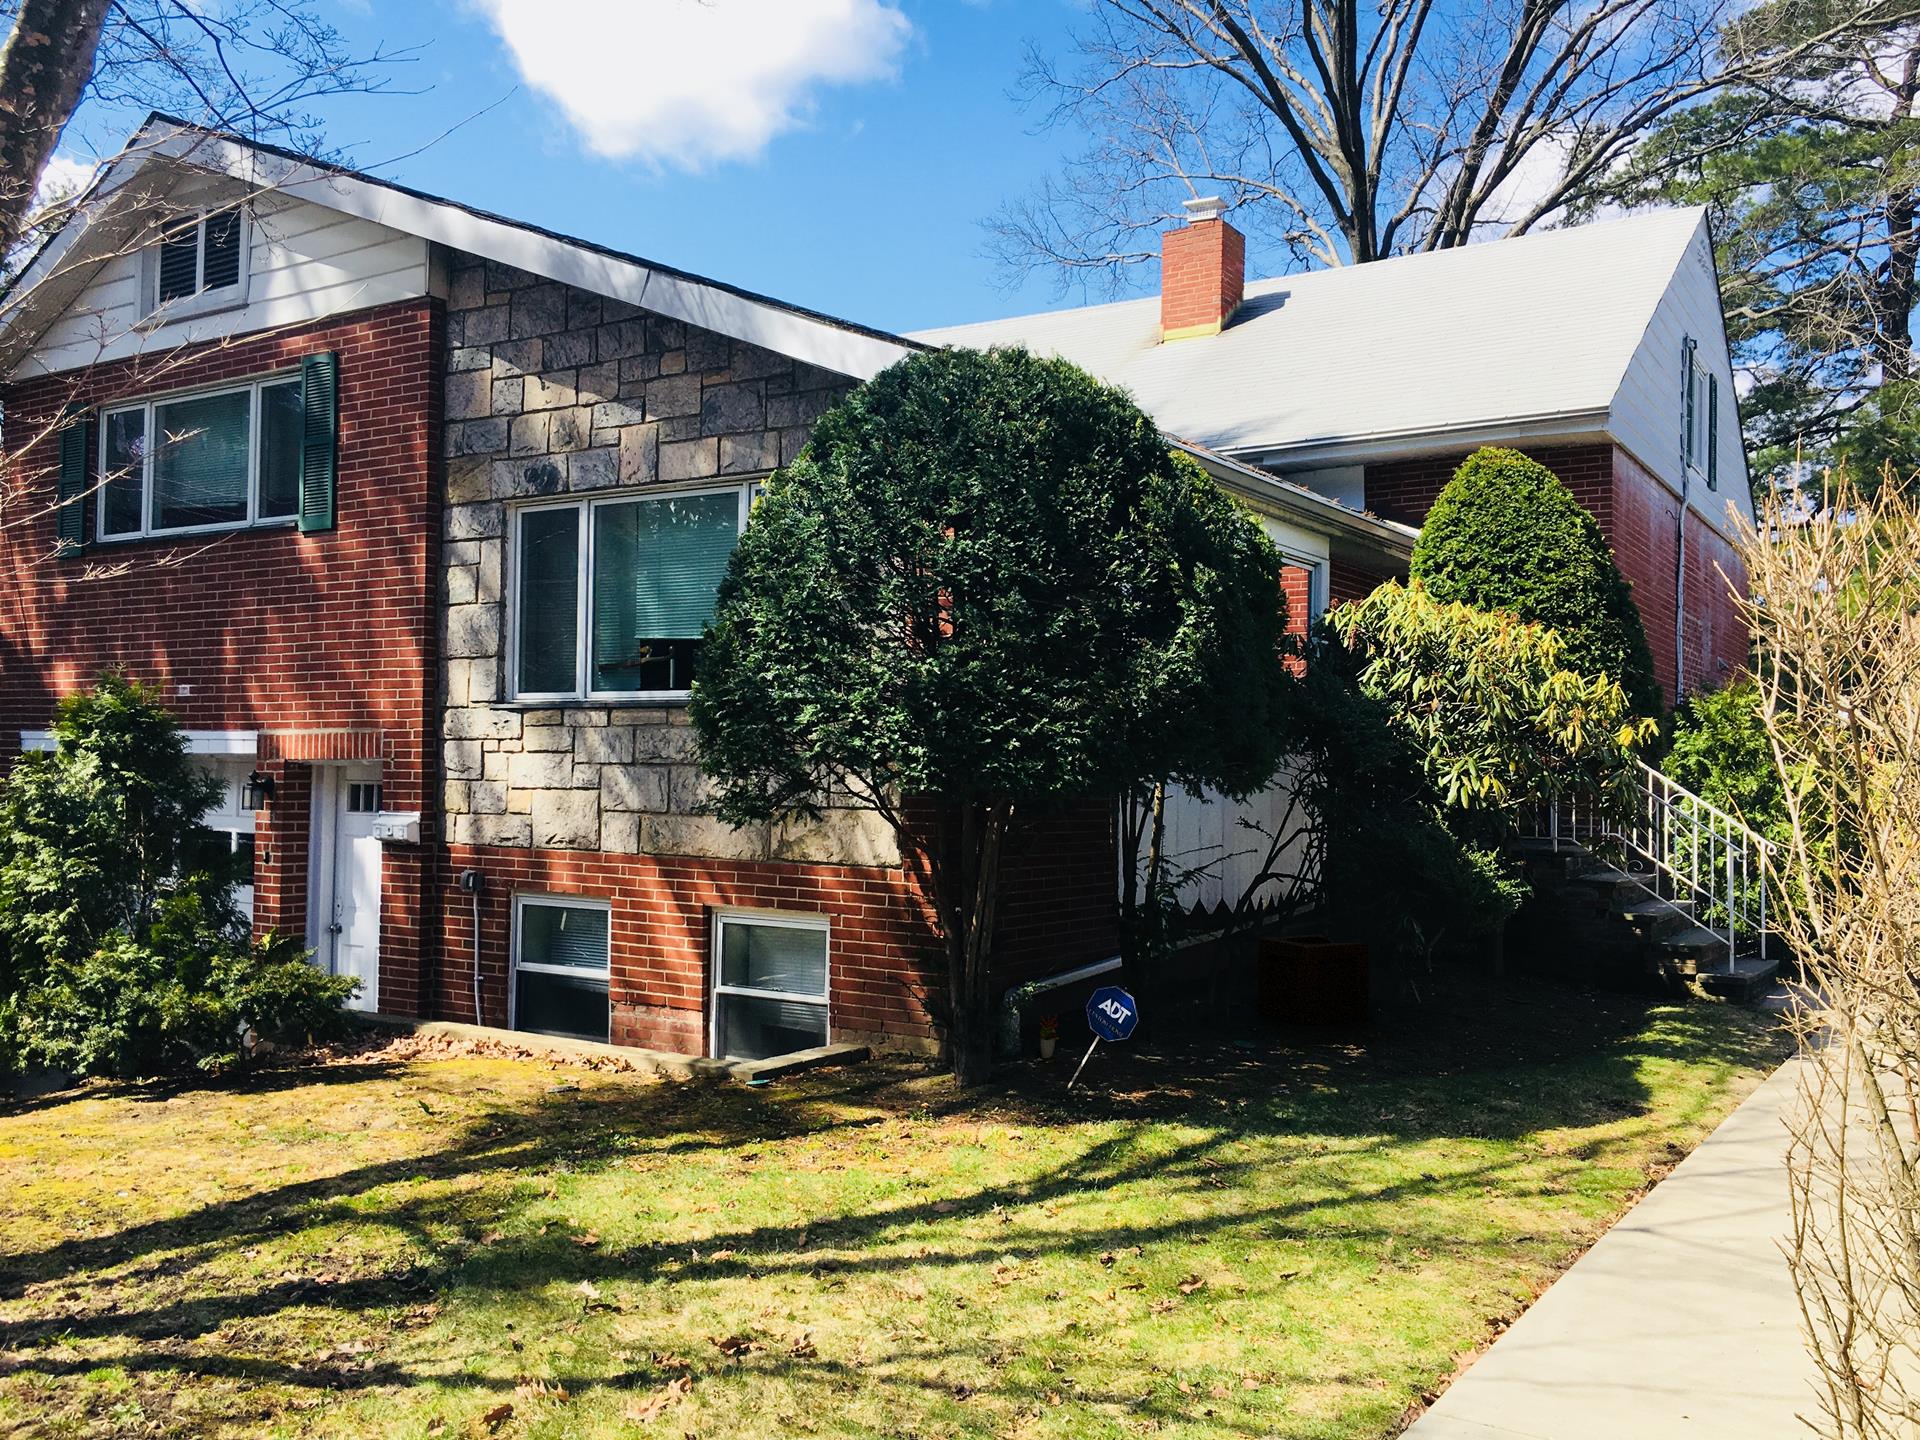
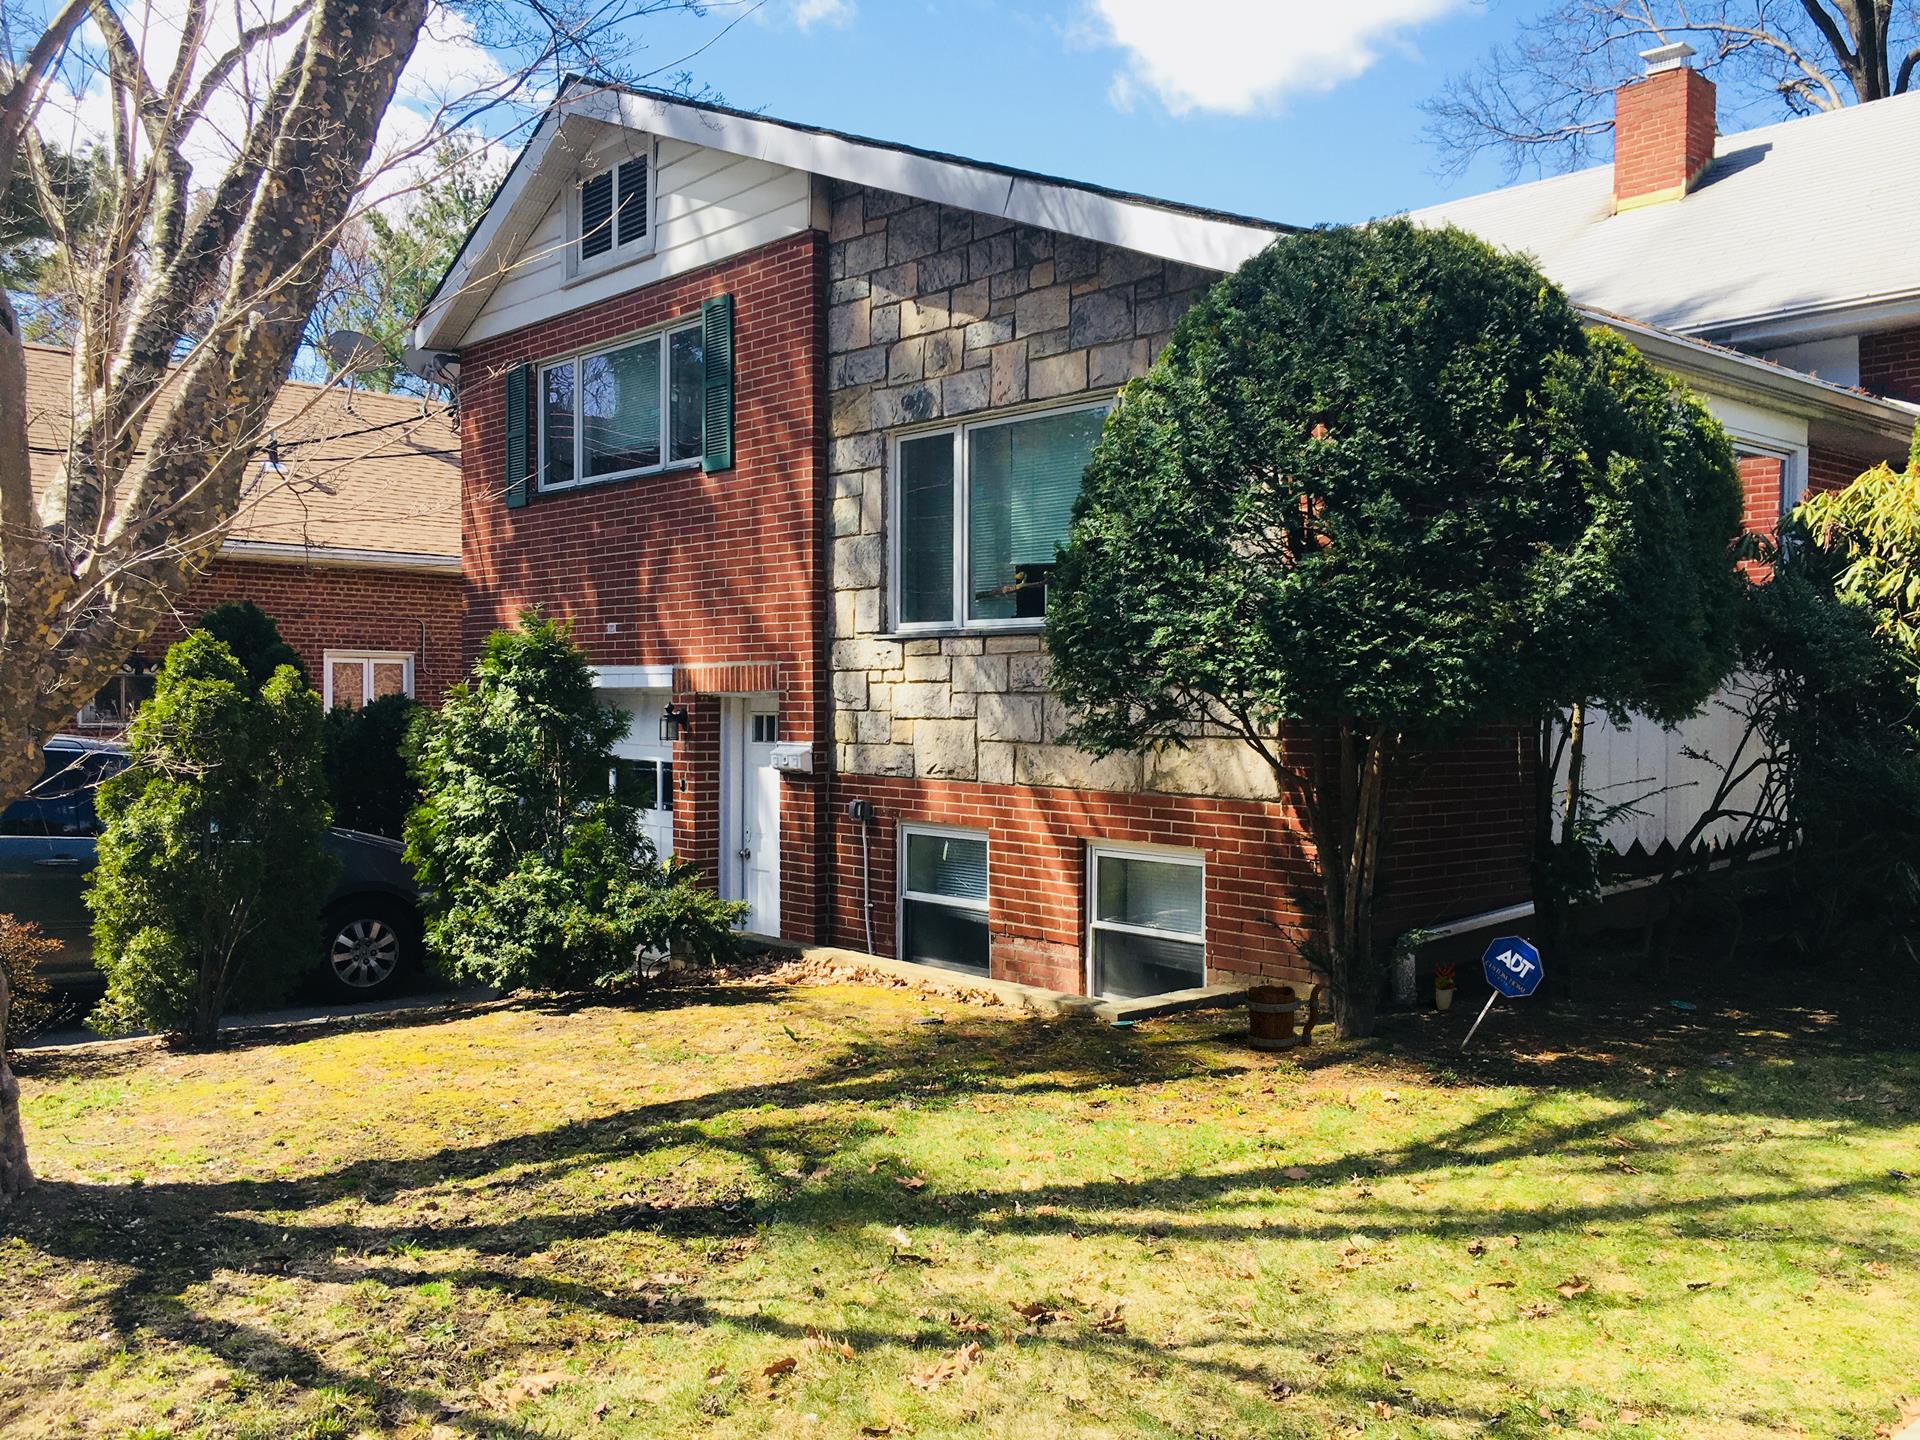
wooden crate: present [1258,934,1369,1025] -> none [1701,881,1841,985]
bucket: none [875,1037,947,1102] -> present [1245,983,1323,1051]

